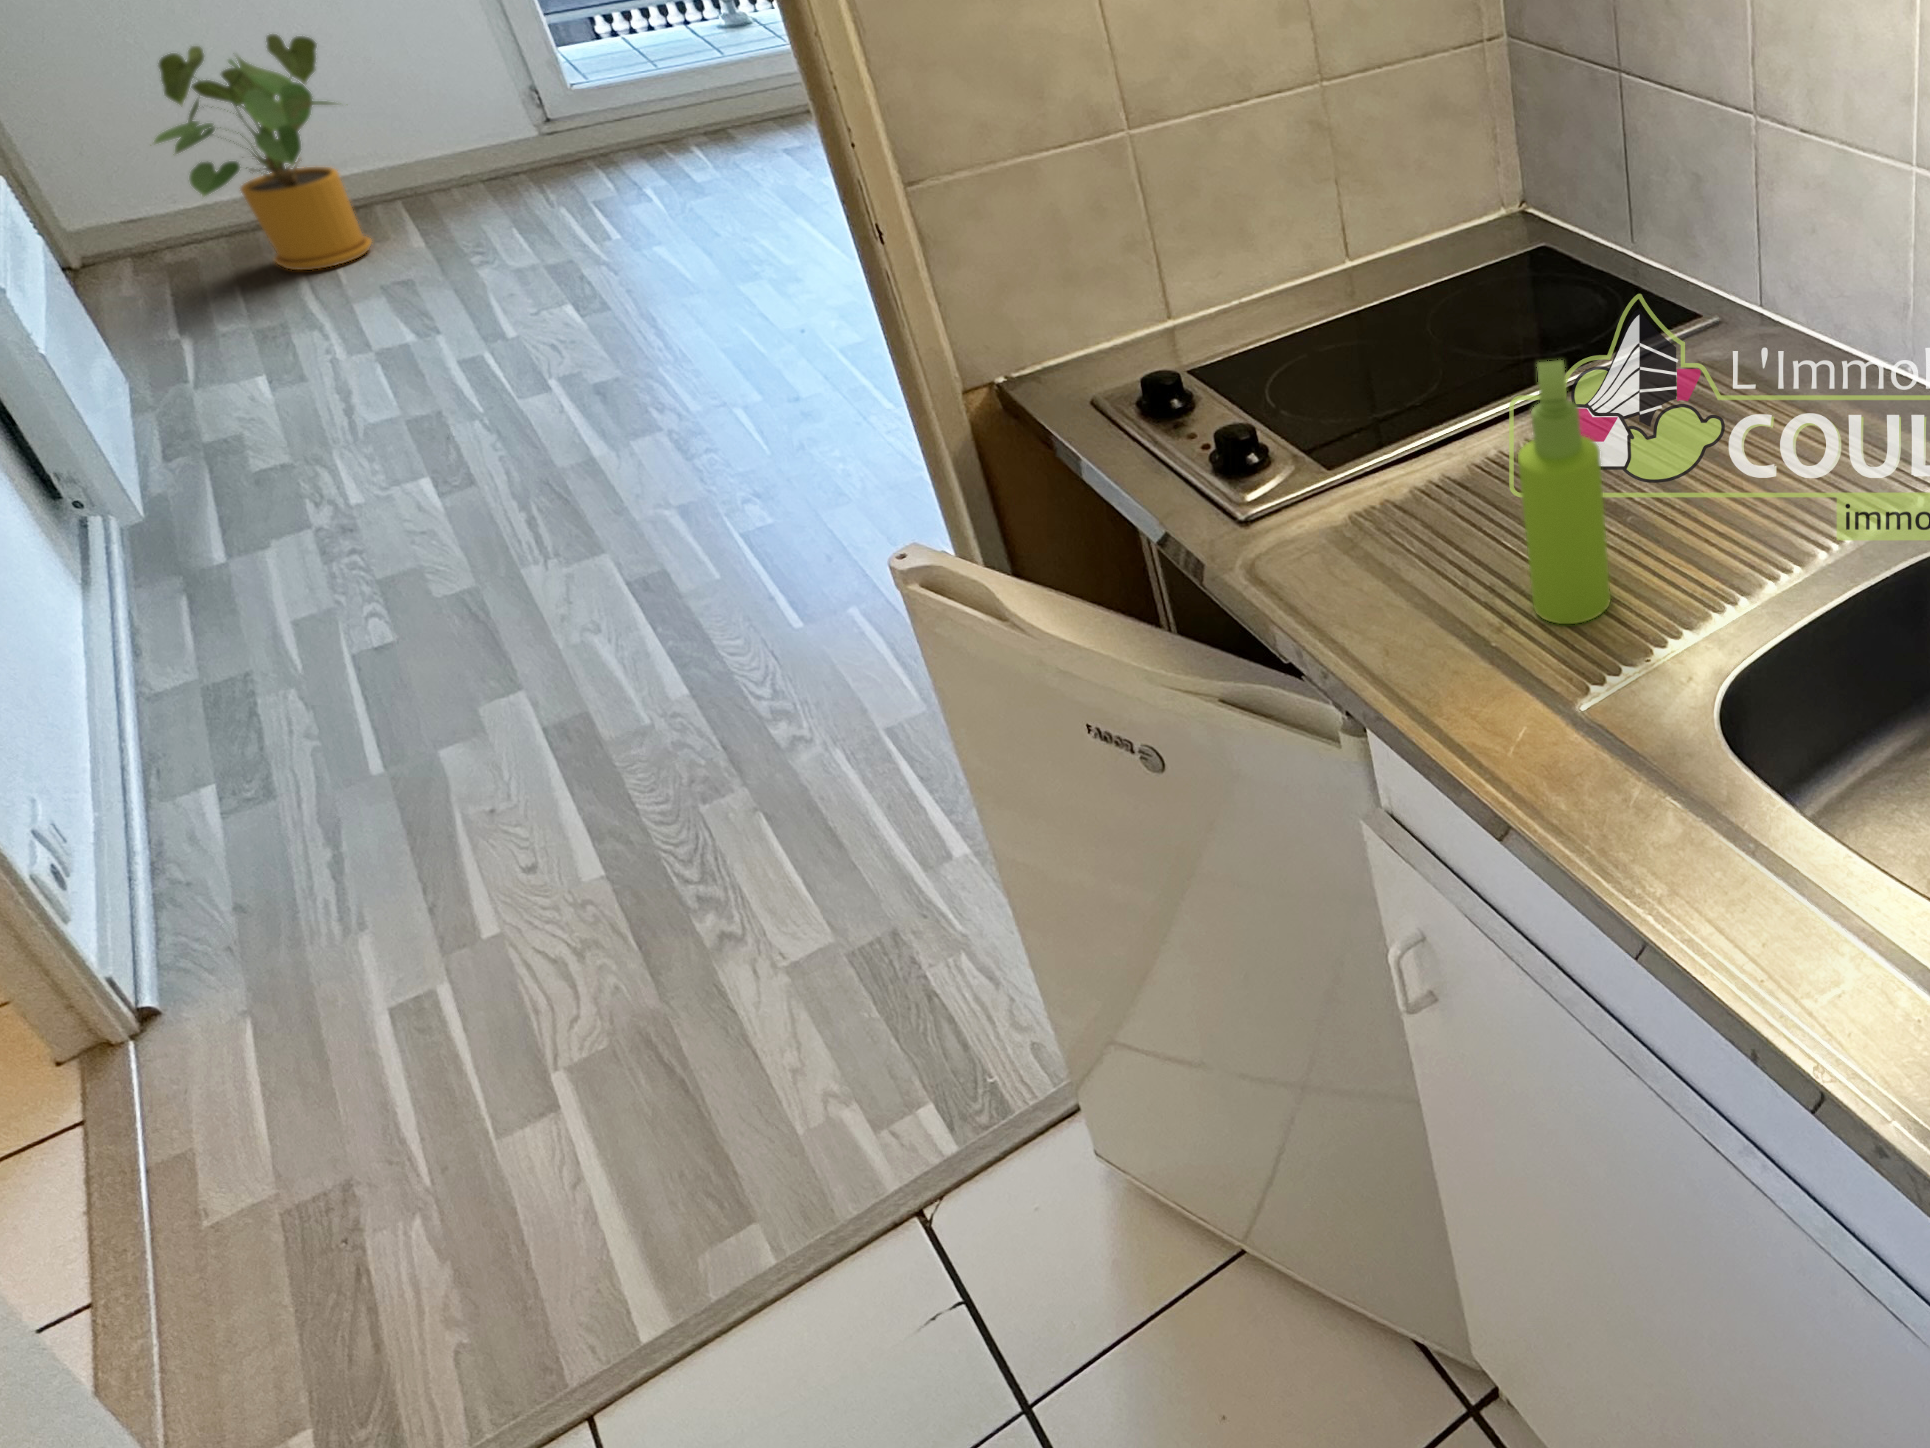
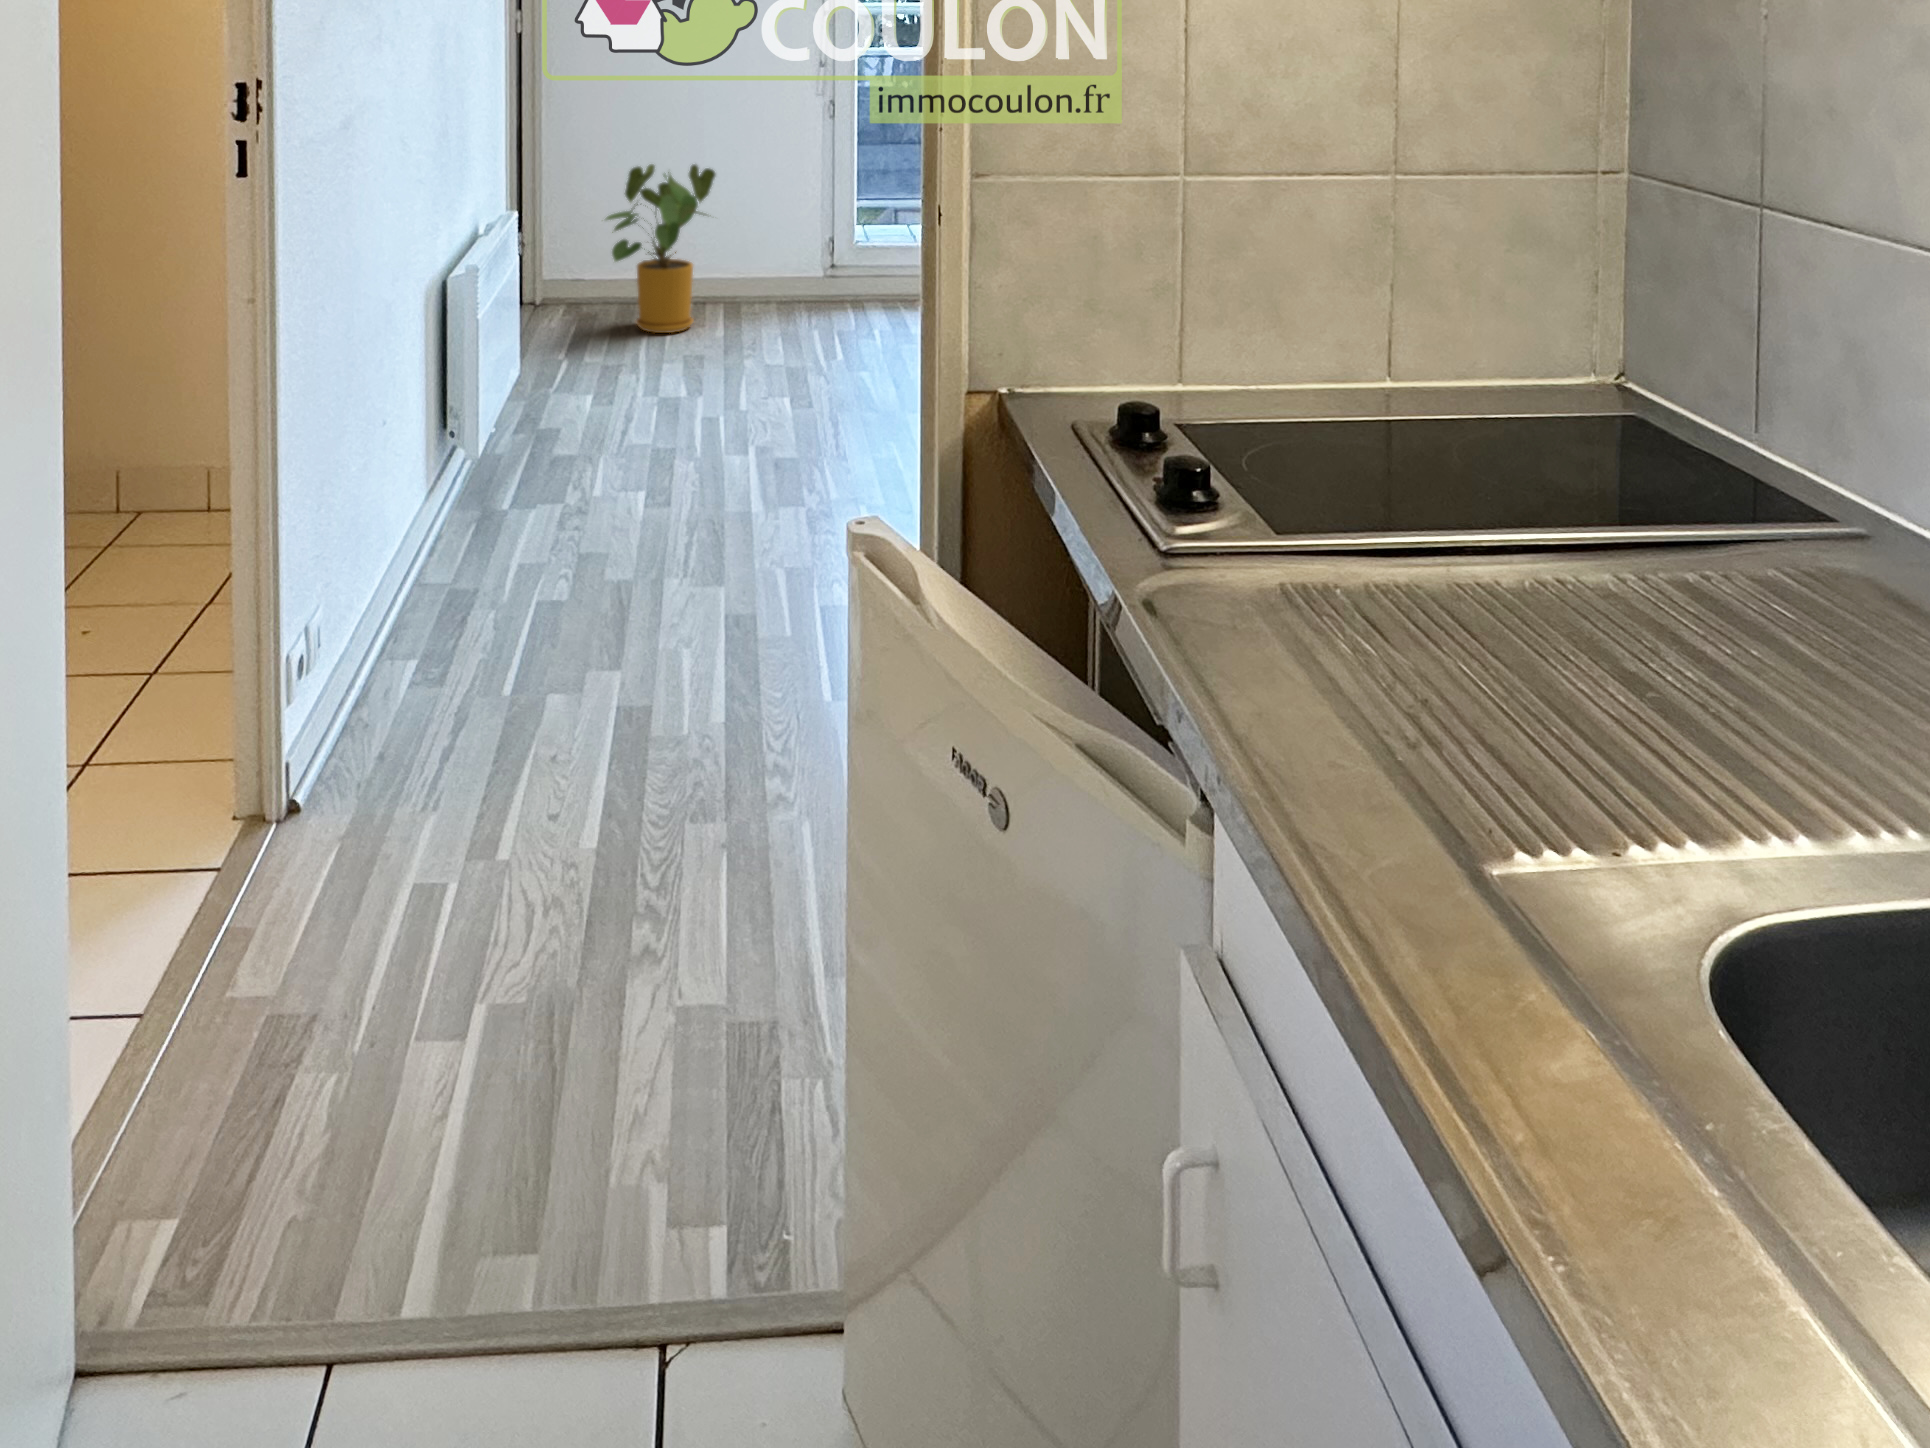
soap dispenser: present [1518,360,1611,624] -> none [1473,388,1598,785]

